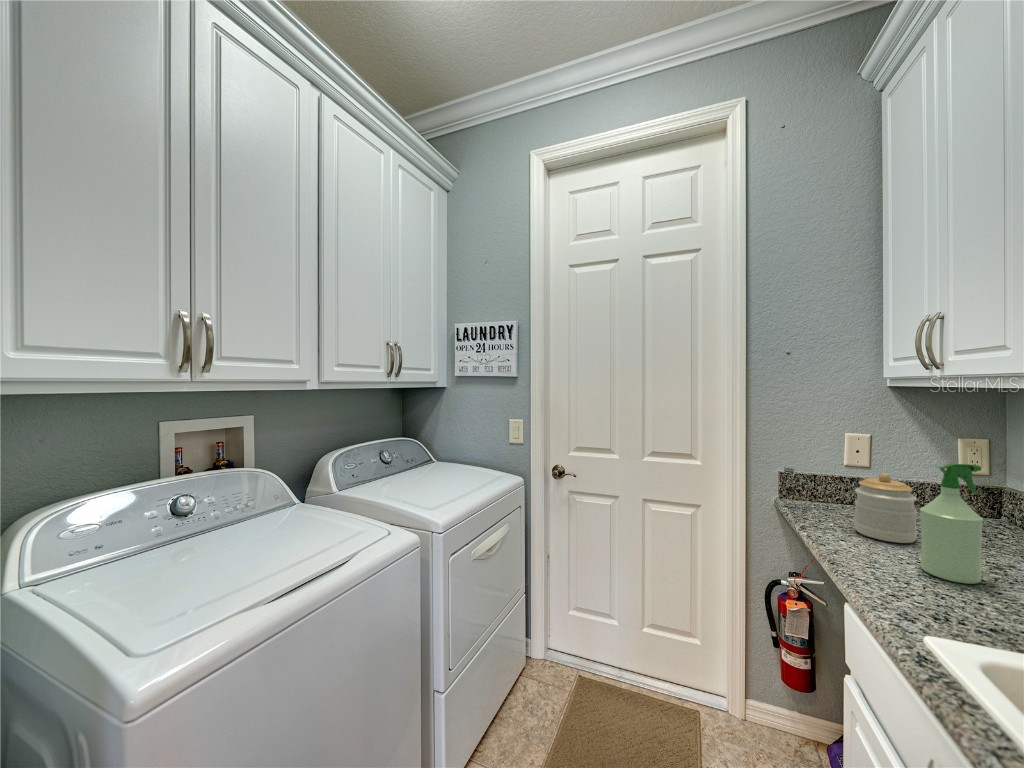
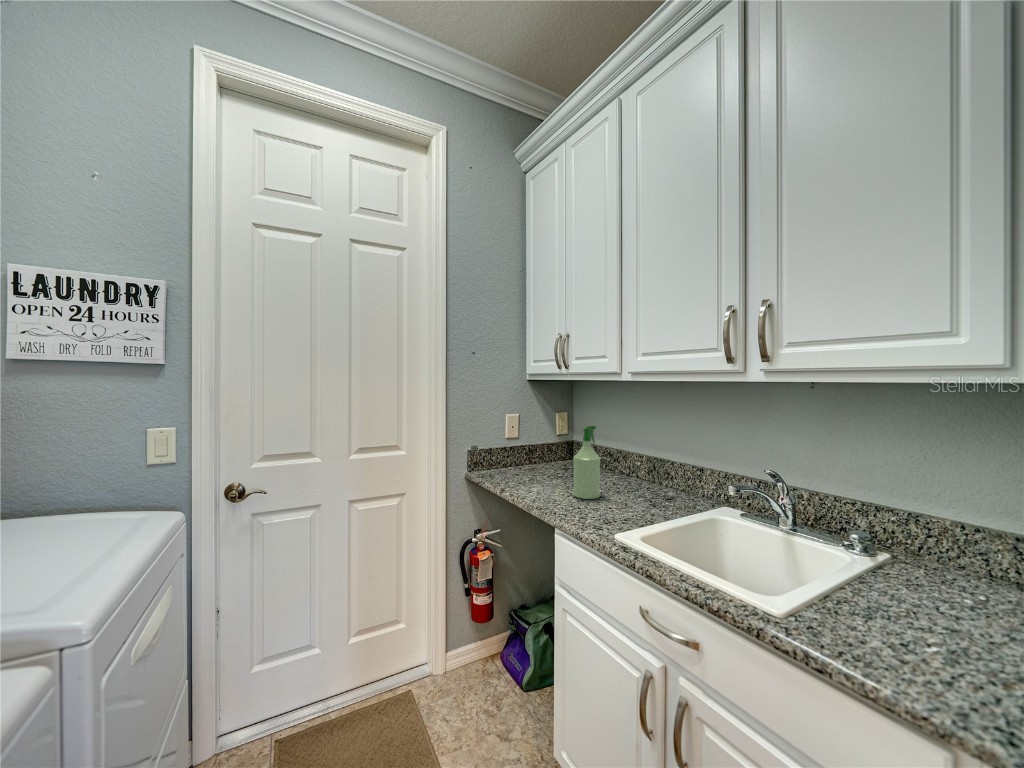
jar: present [855,473,917,543] -> none [527,439,559,485]

